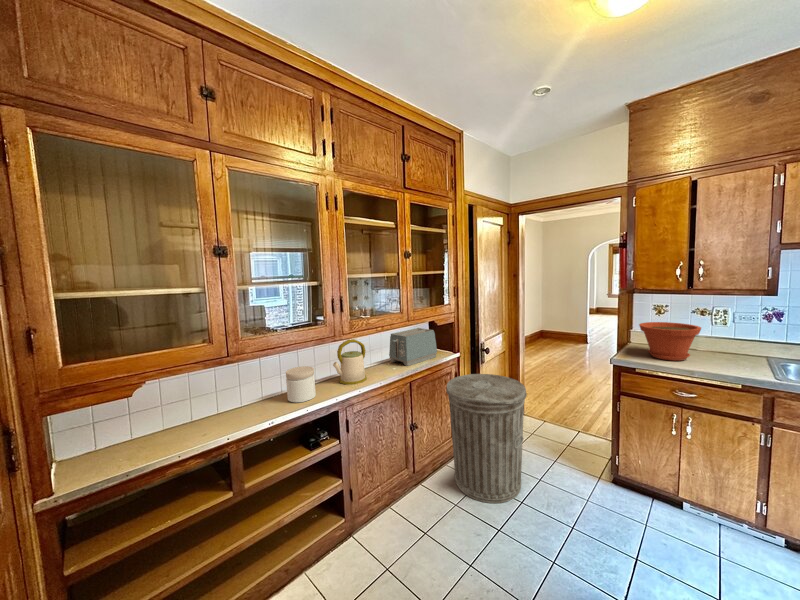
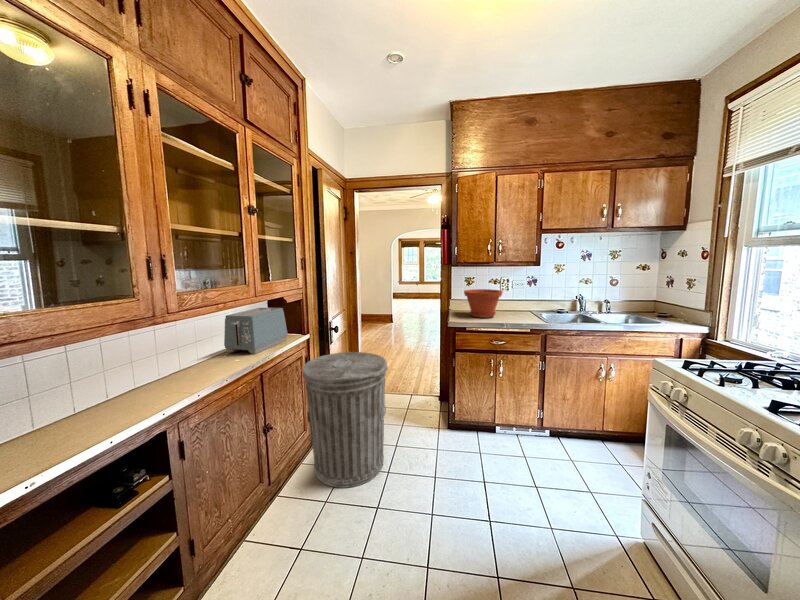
kettle: present [333,339,367,385] -> none [142,323,203,391]
jar: present [286,366,316,402] -> none [44,371,117,438]

